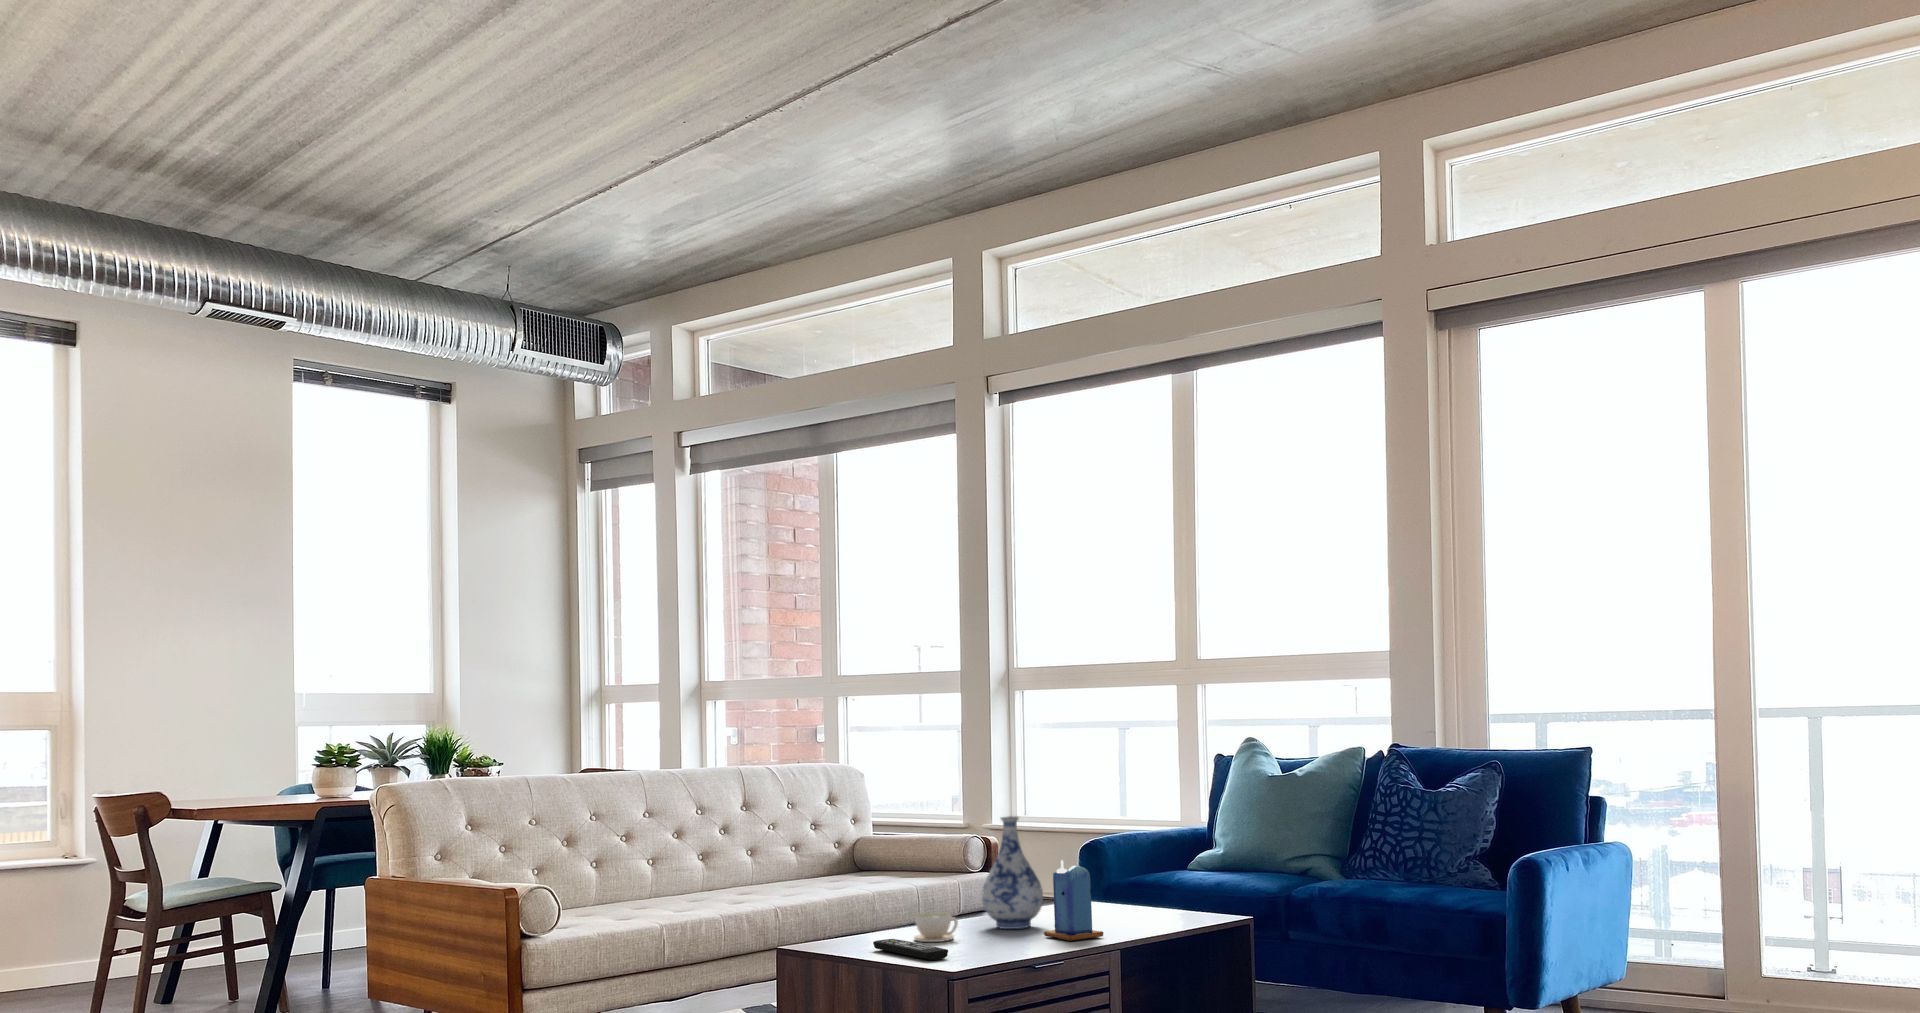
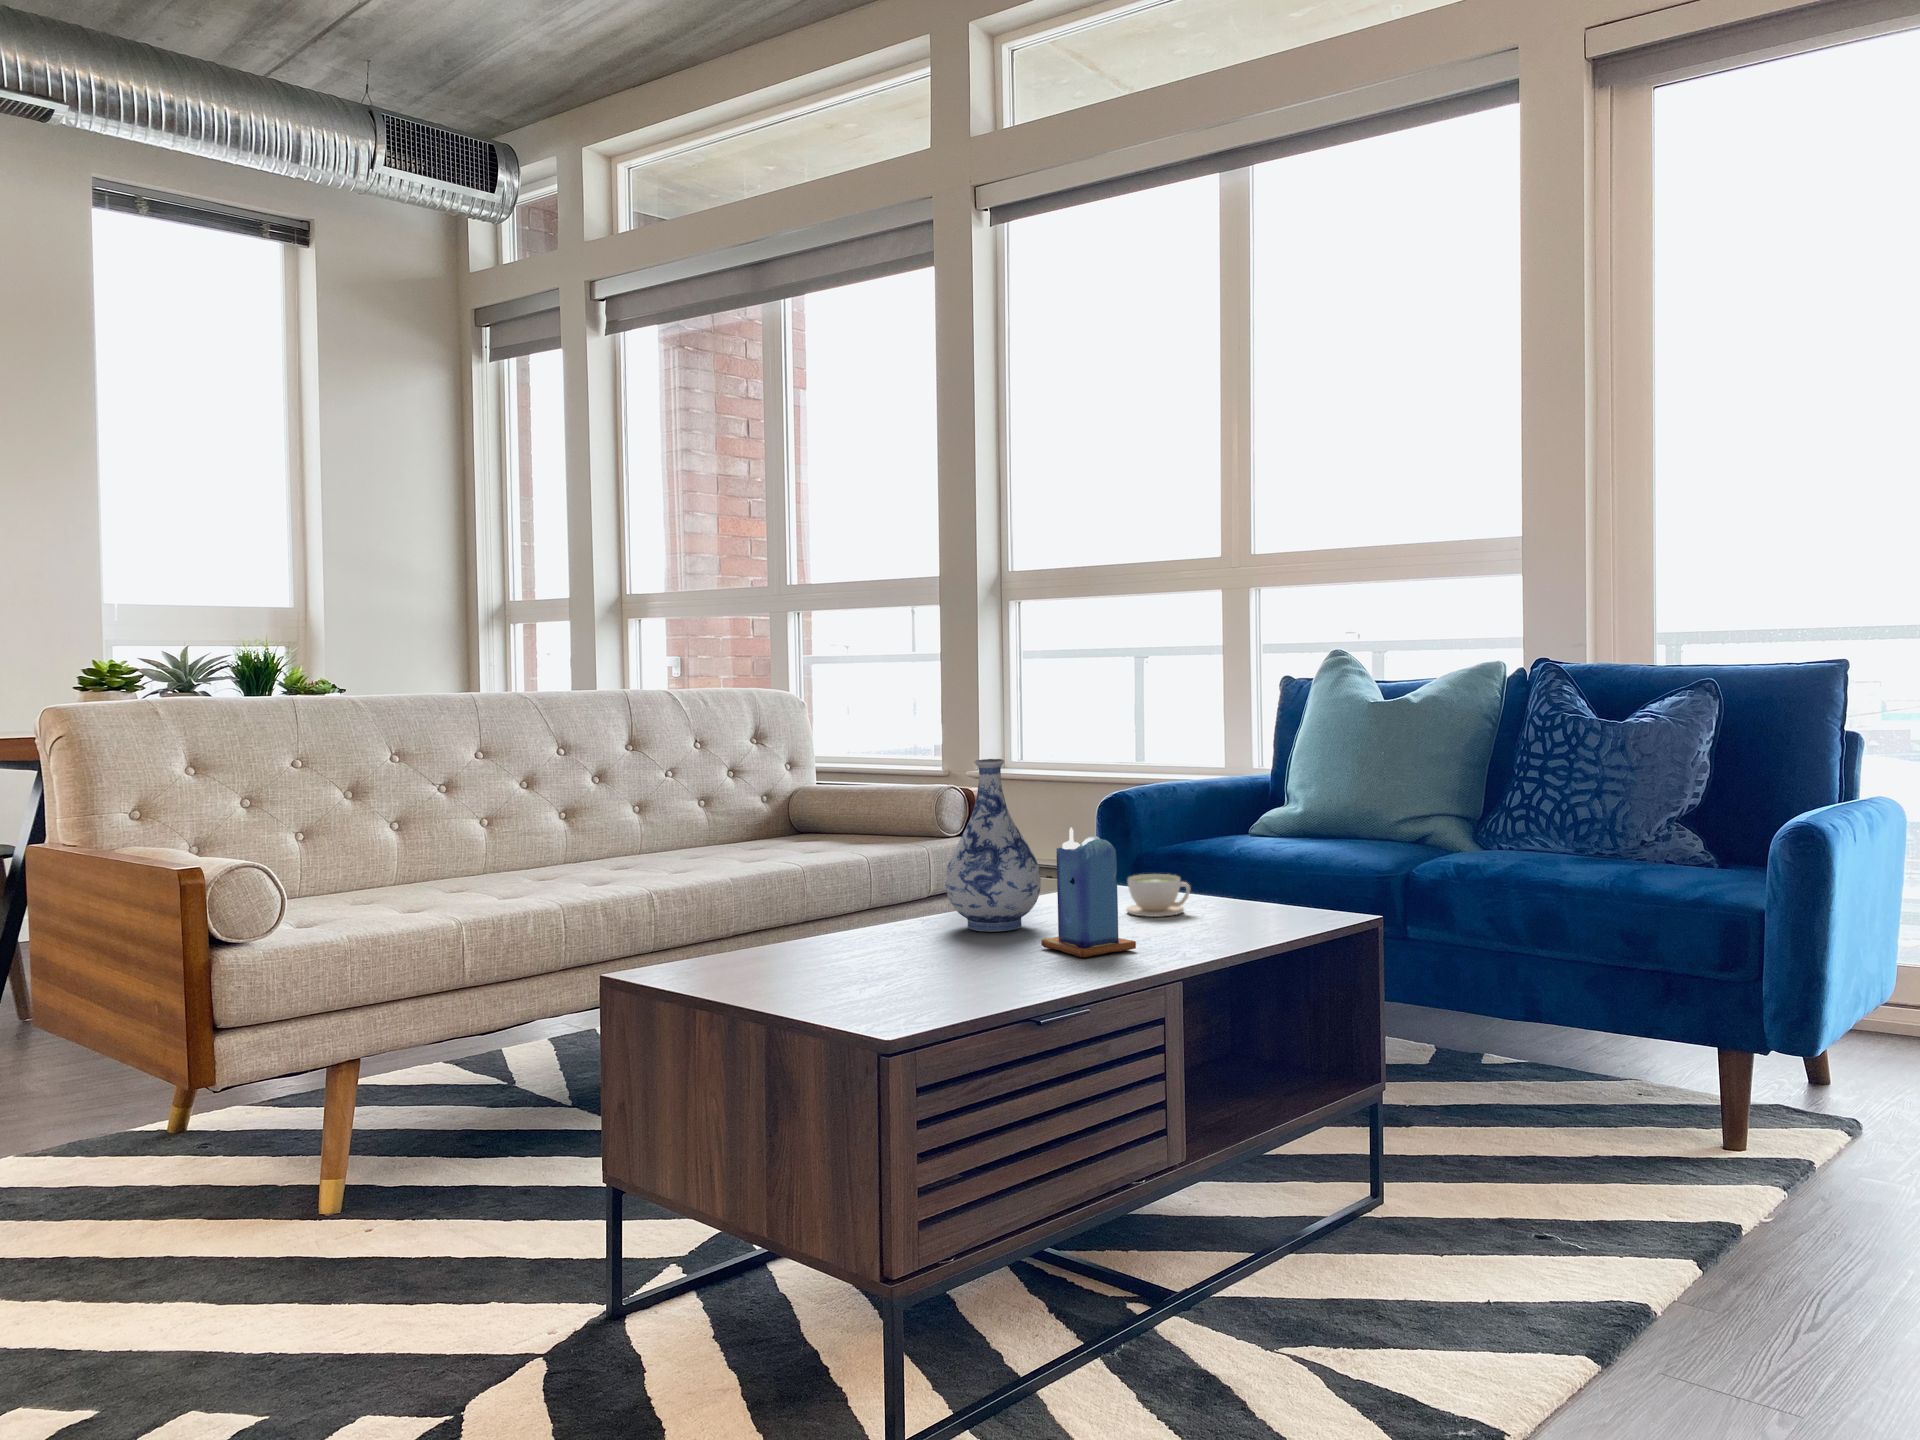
coffee cup: present [914,912,958,942] -> present [1126,874,1190,917]
remote control: present [873,939,948,960] -> none [760,954,878,998]

